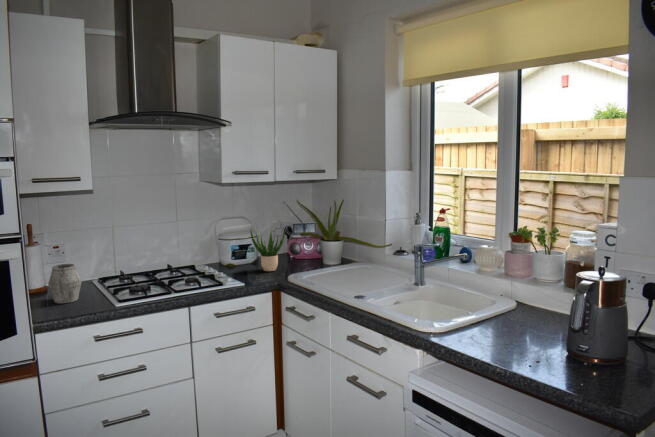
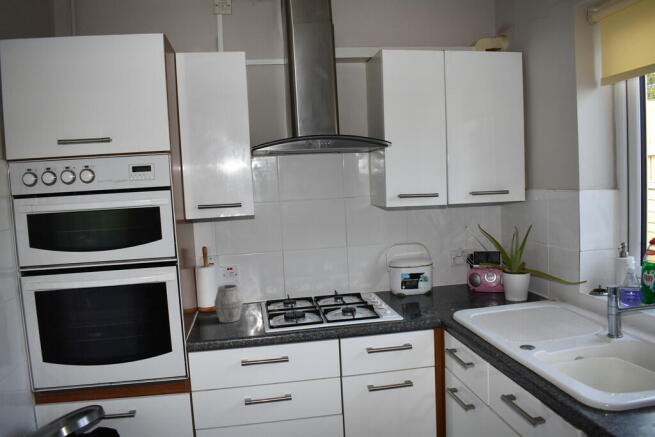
potted plant: present [250,229,285,271] -> none [416,252,456,305]

